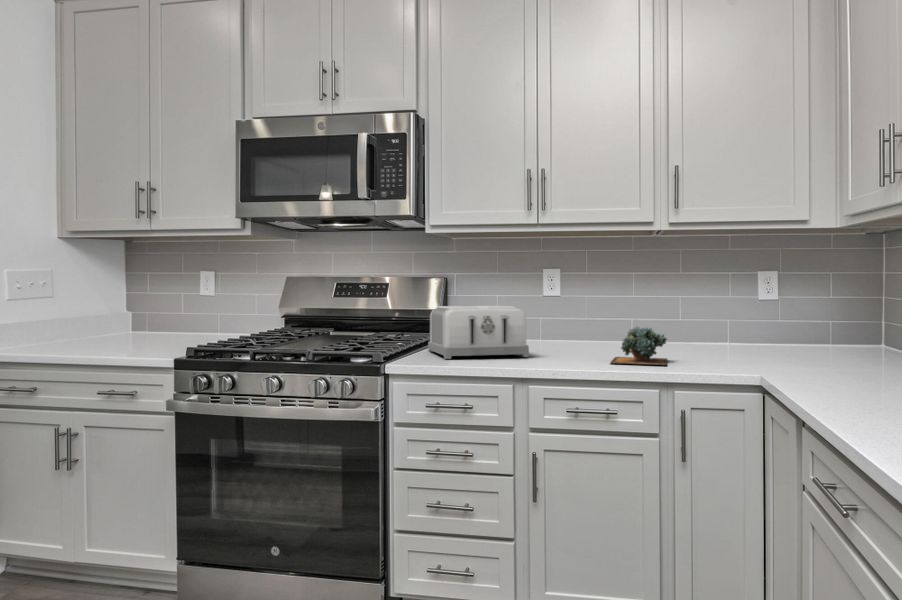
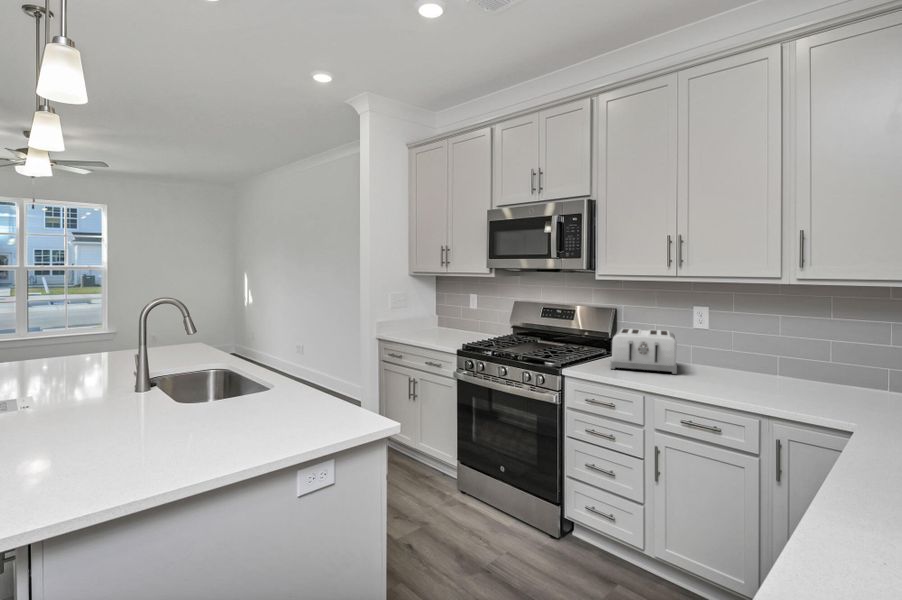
succulent plant: present [611,326,667,365] -> none [731,362,800,399]

